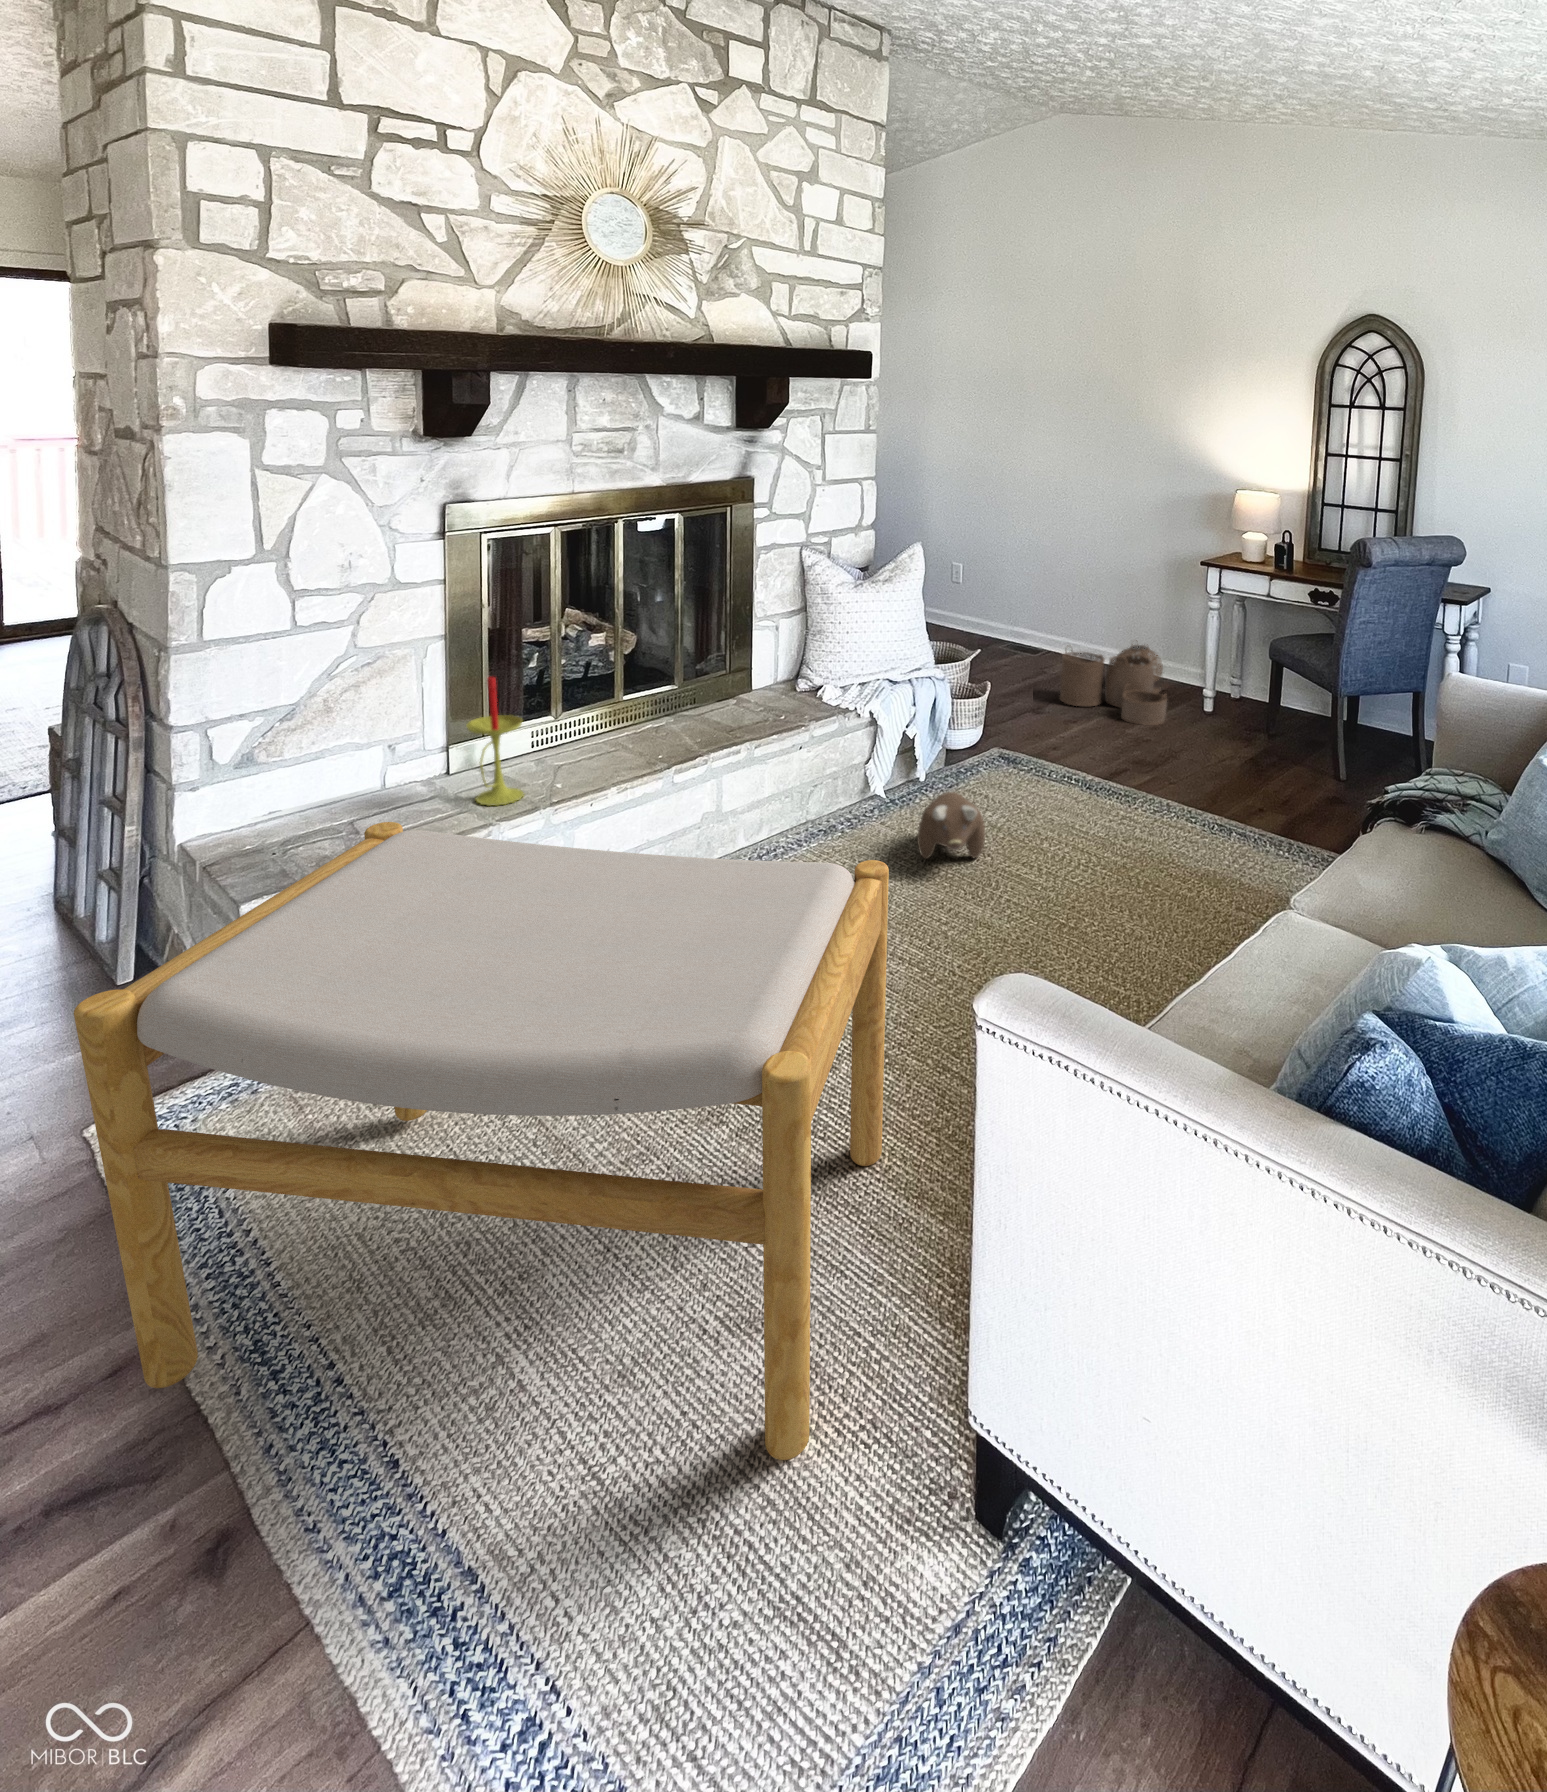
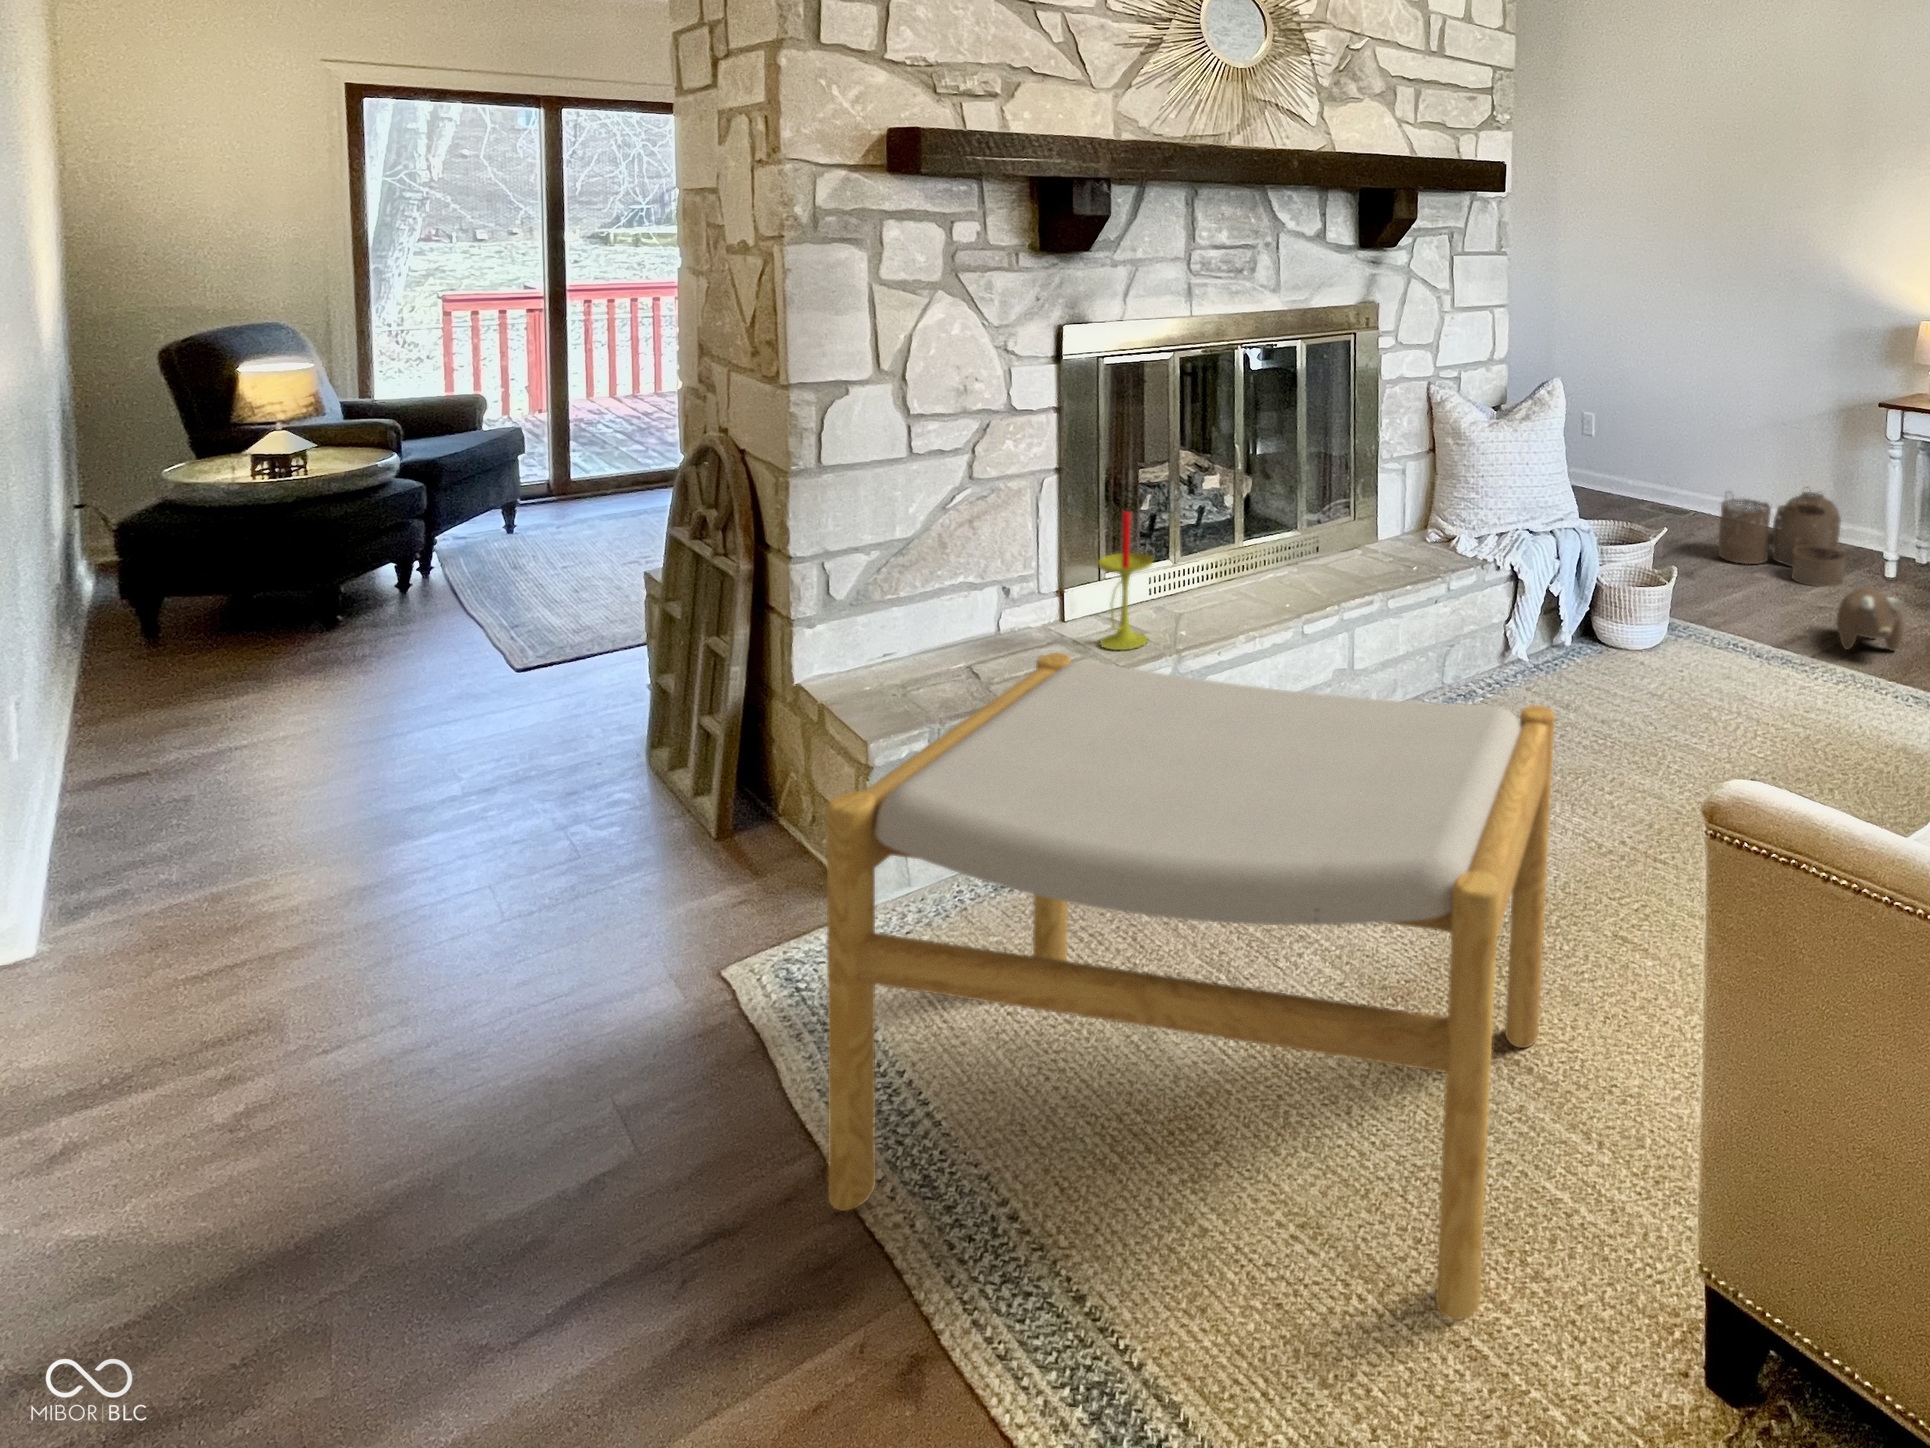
plush toy: present [917,792,985,859] -> present [1837,587,1904,651]

